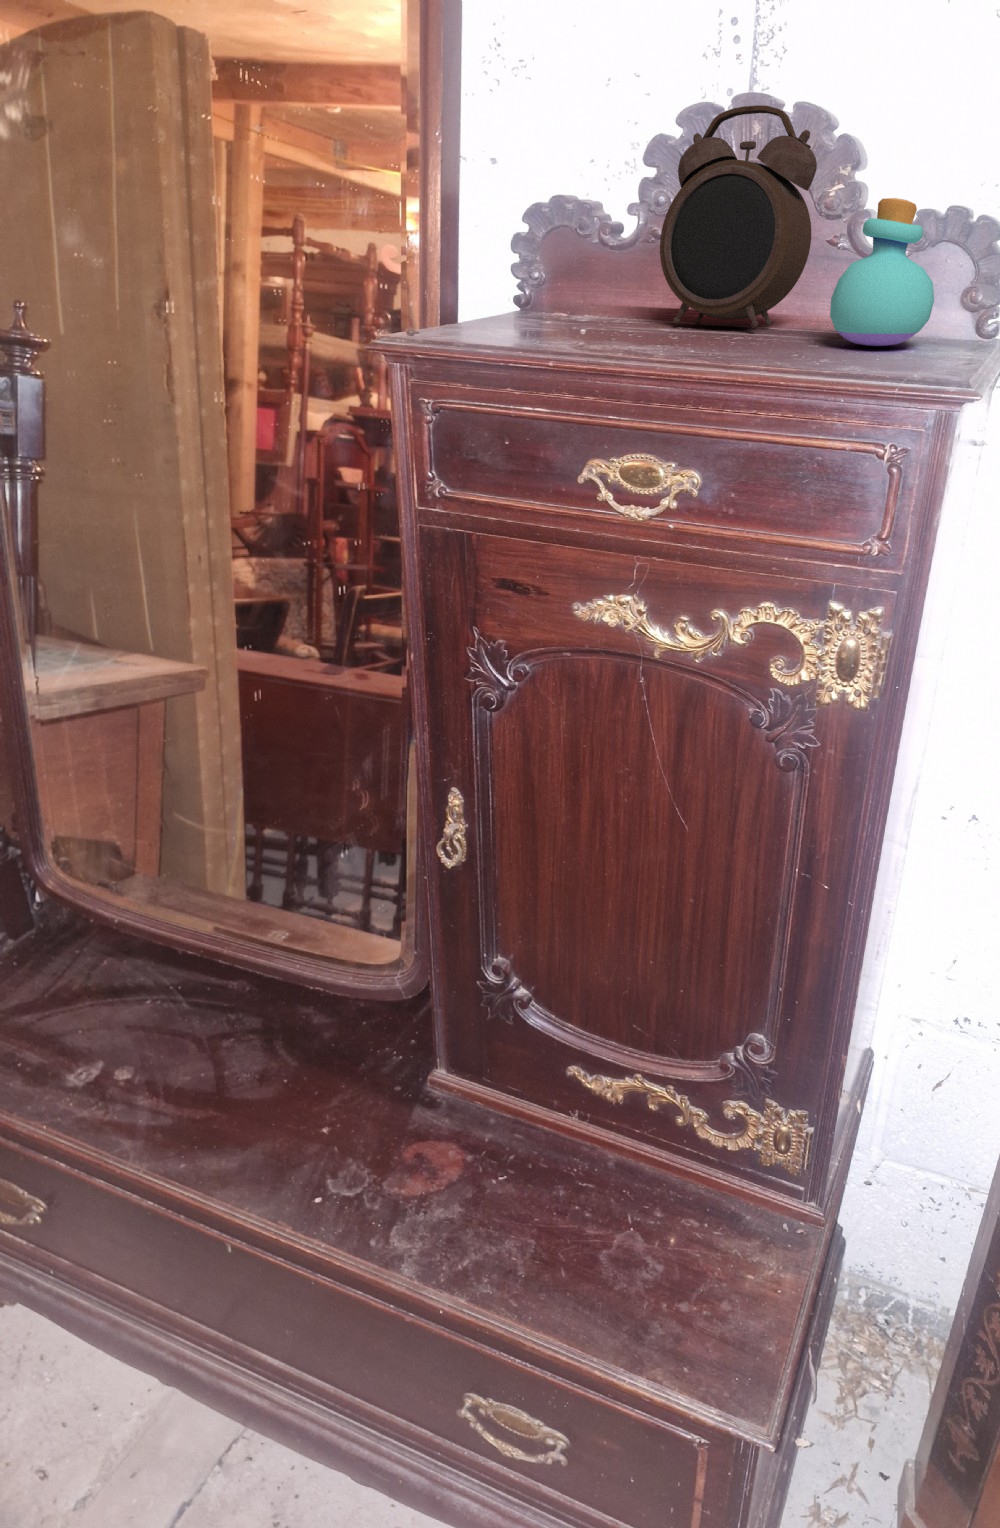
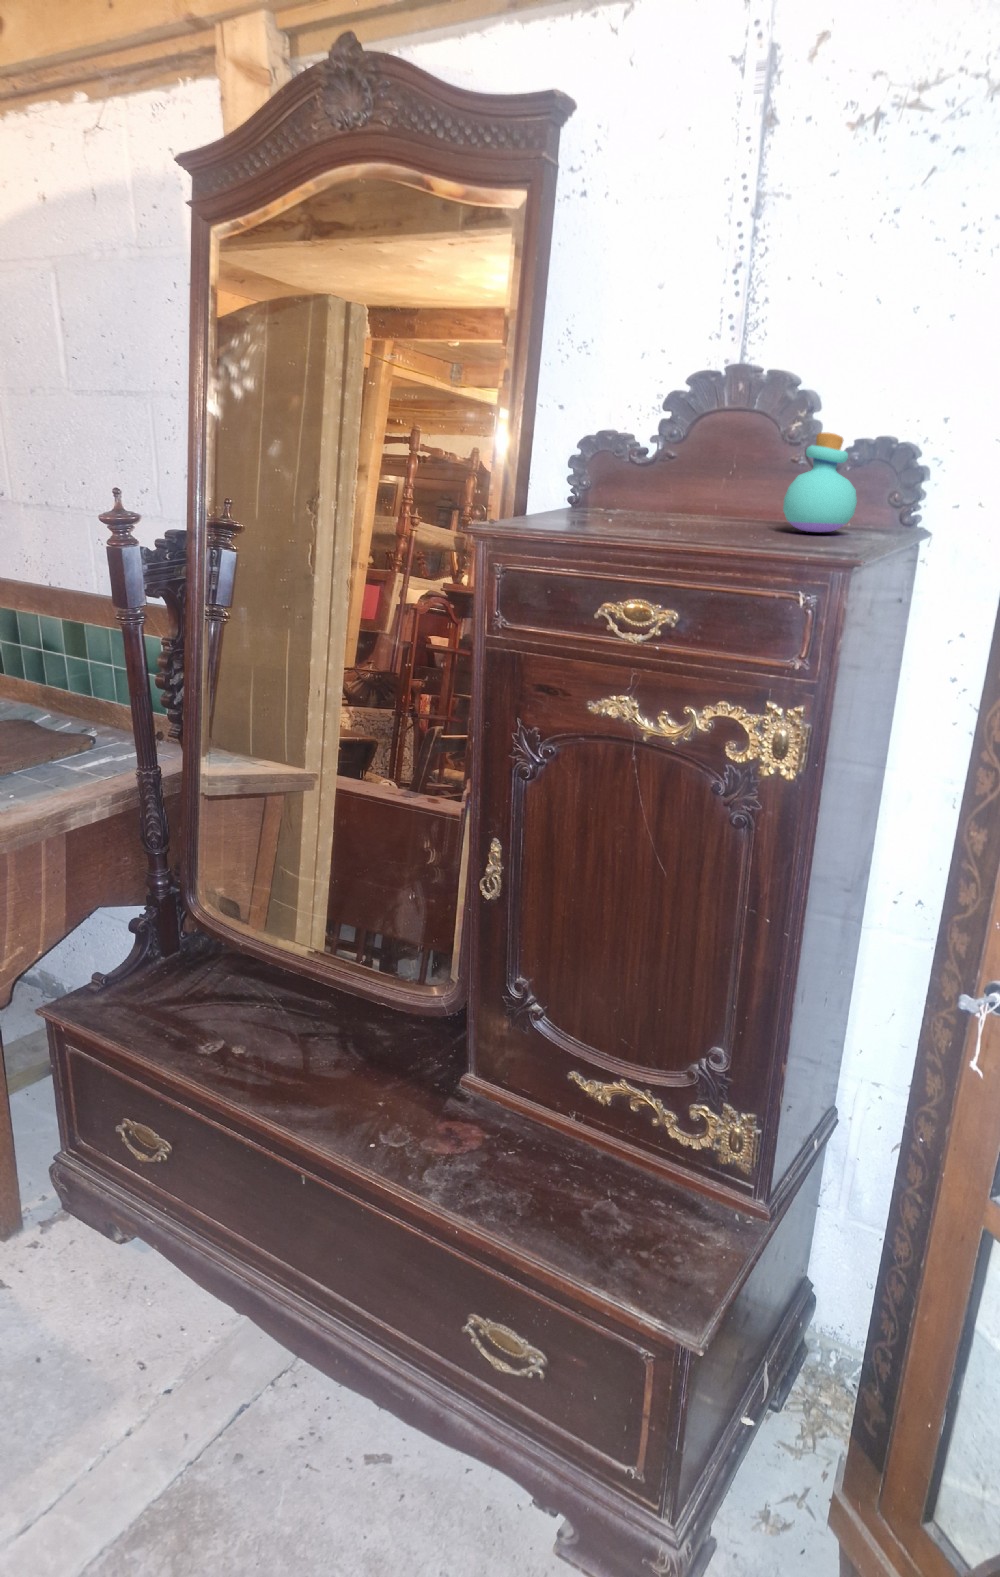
alarm clock: present [660,105,817,328] -> none [670,371,781,520]

